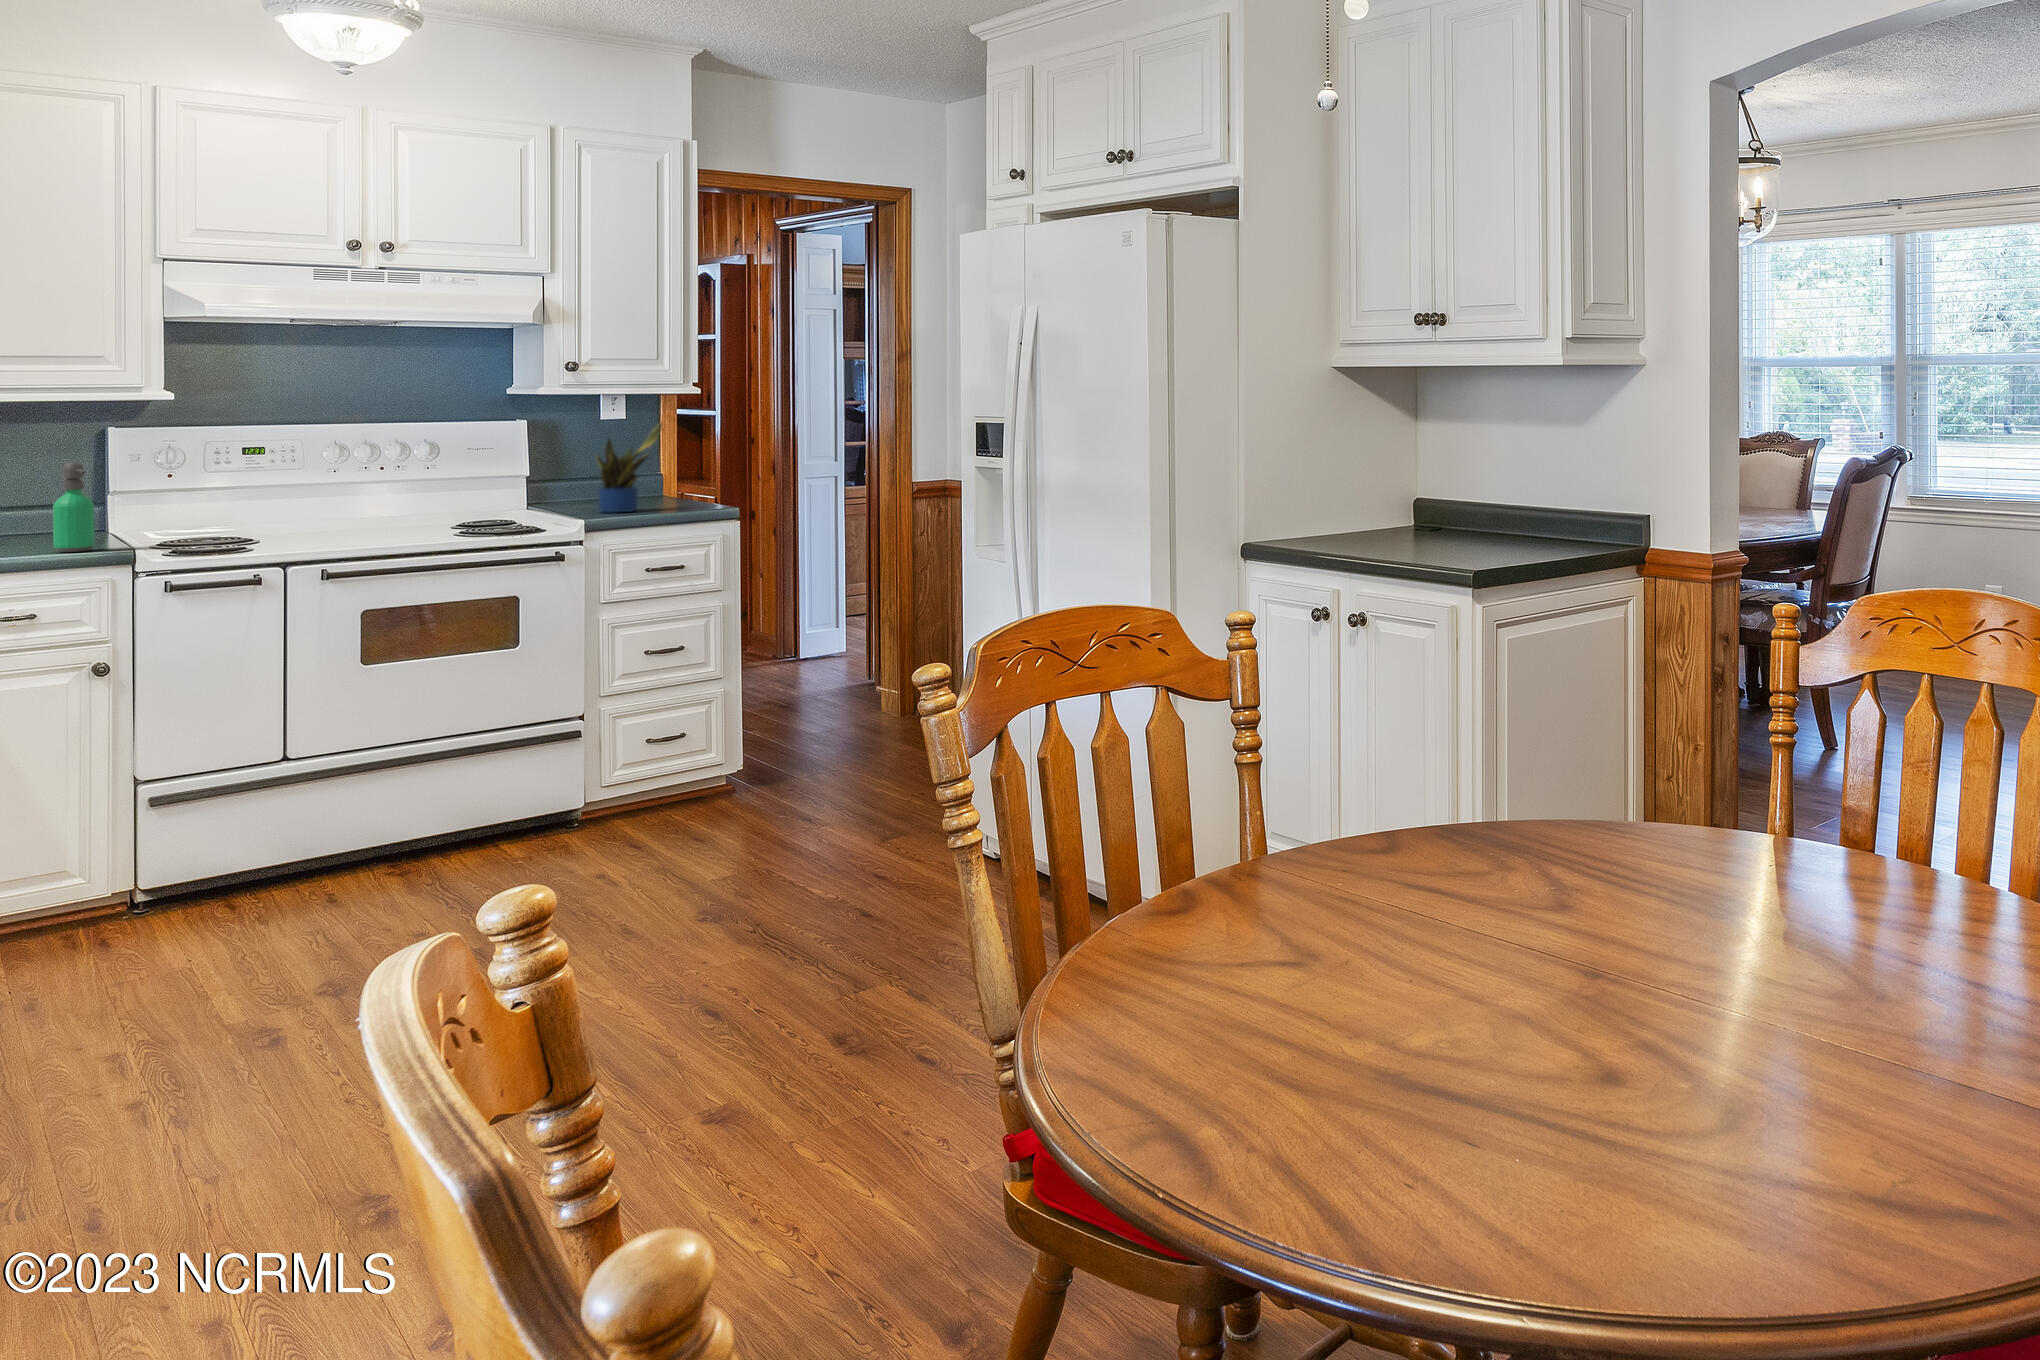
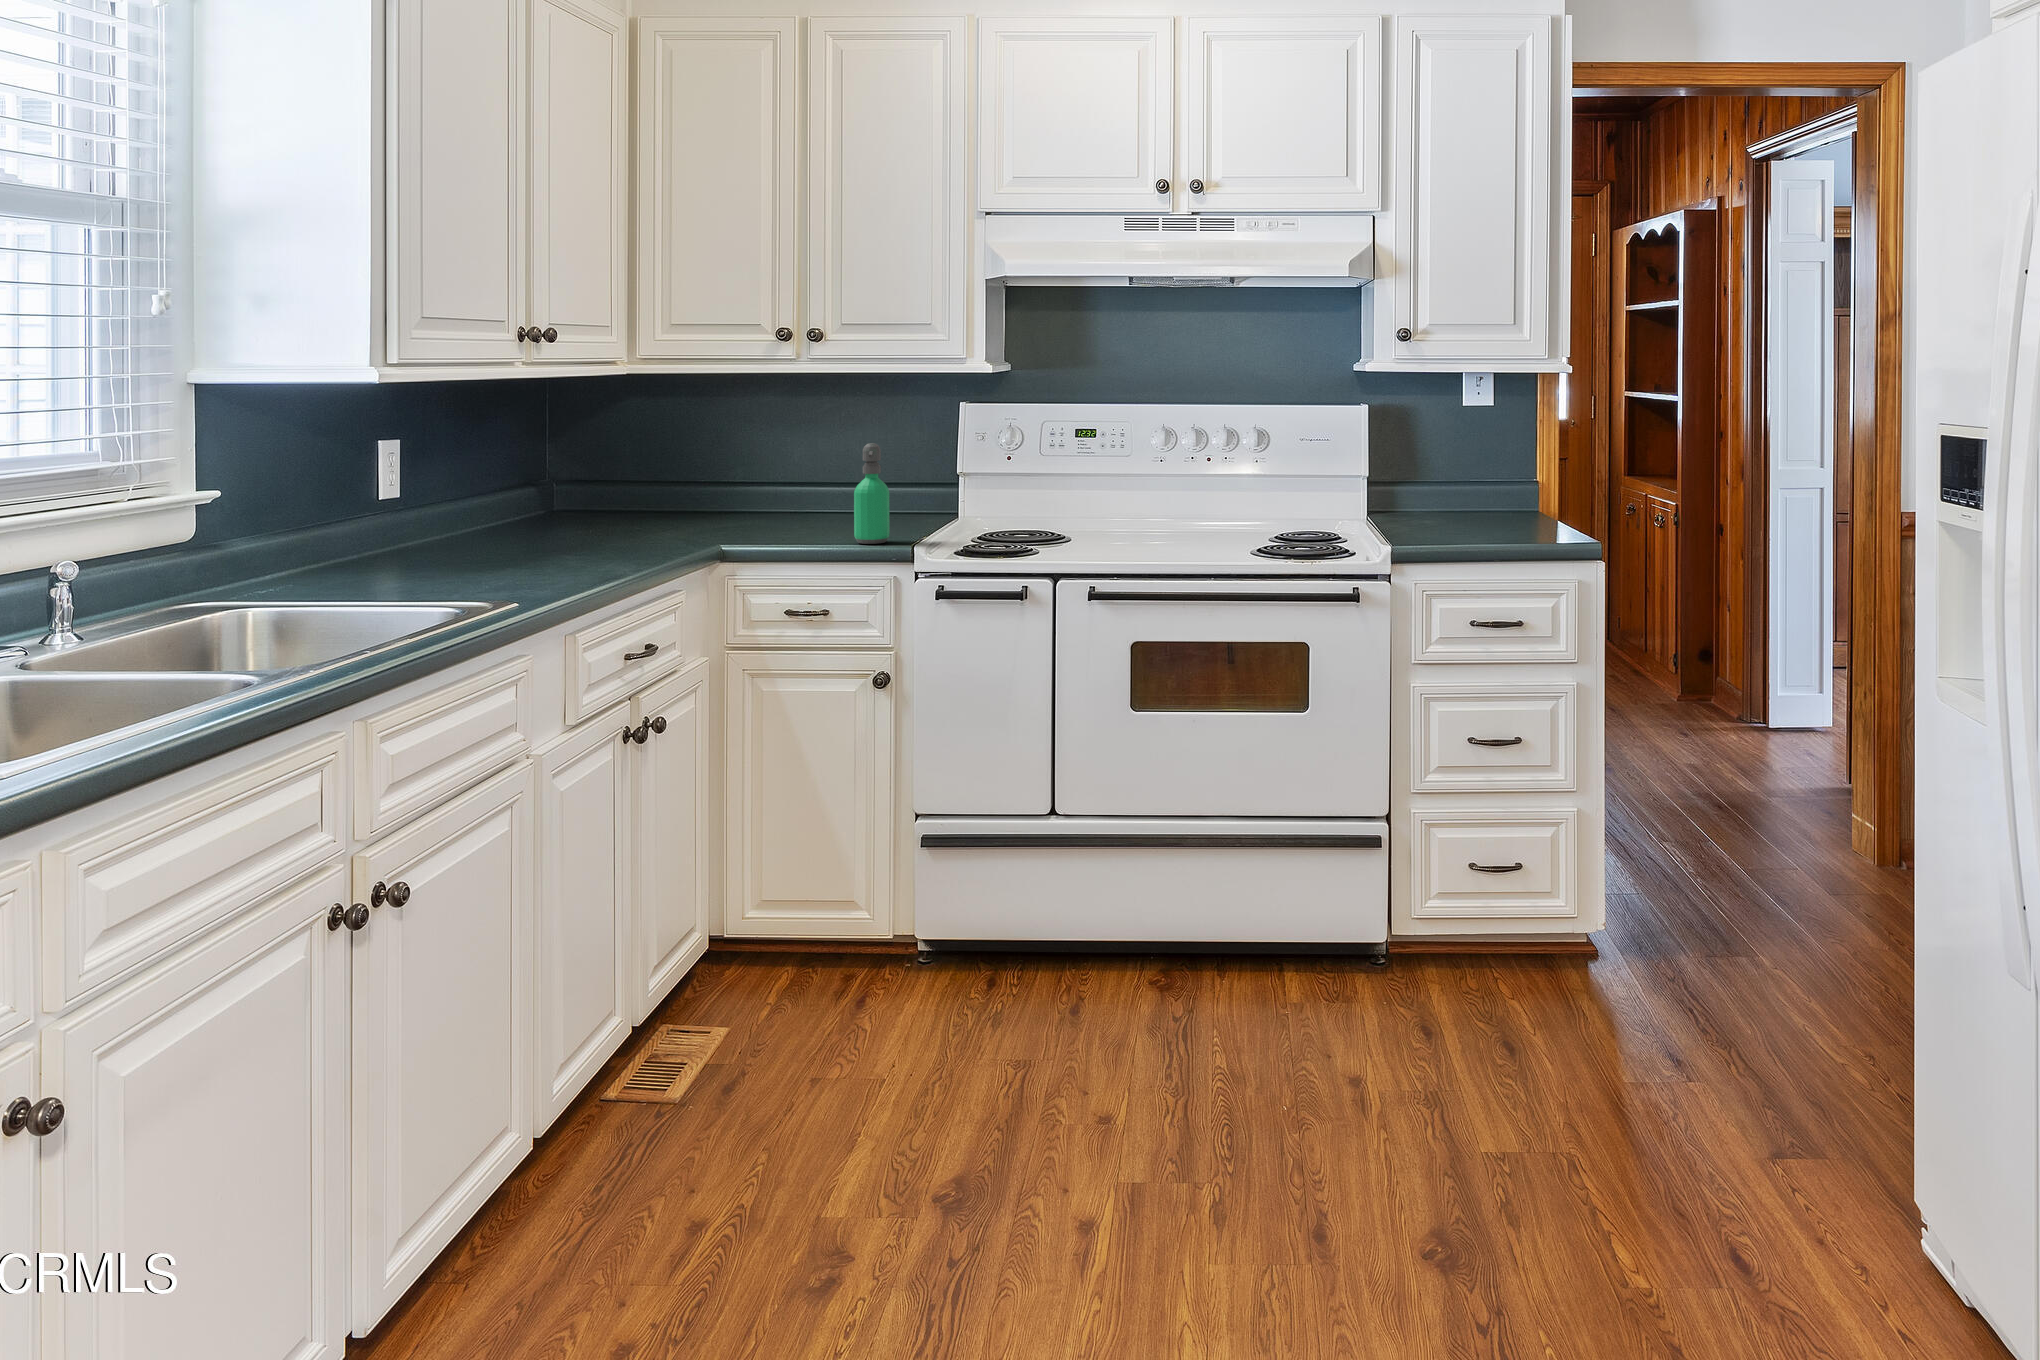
potted plant: present [597,423,662,513] -> none [1448,410,1530,532]

